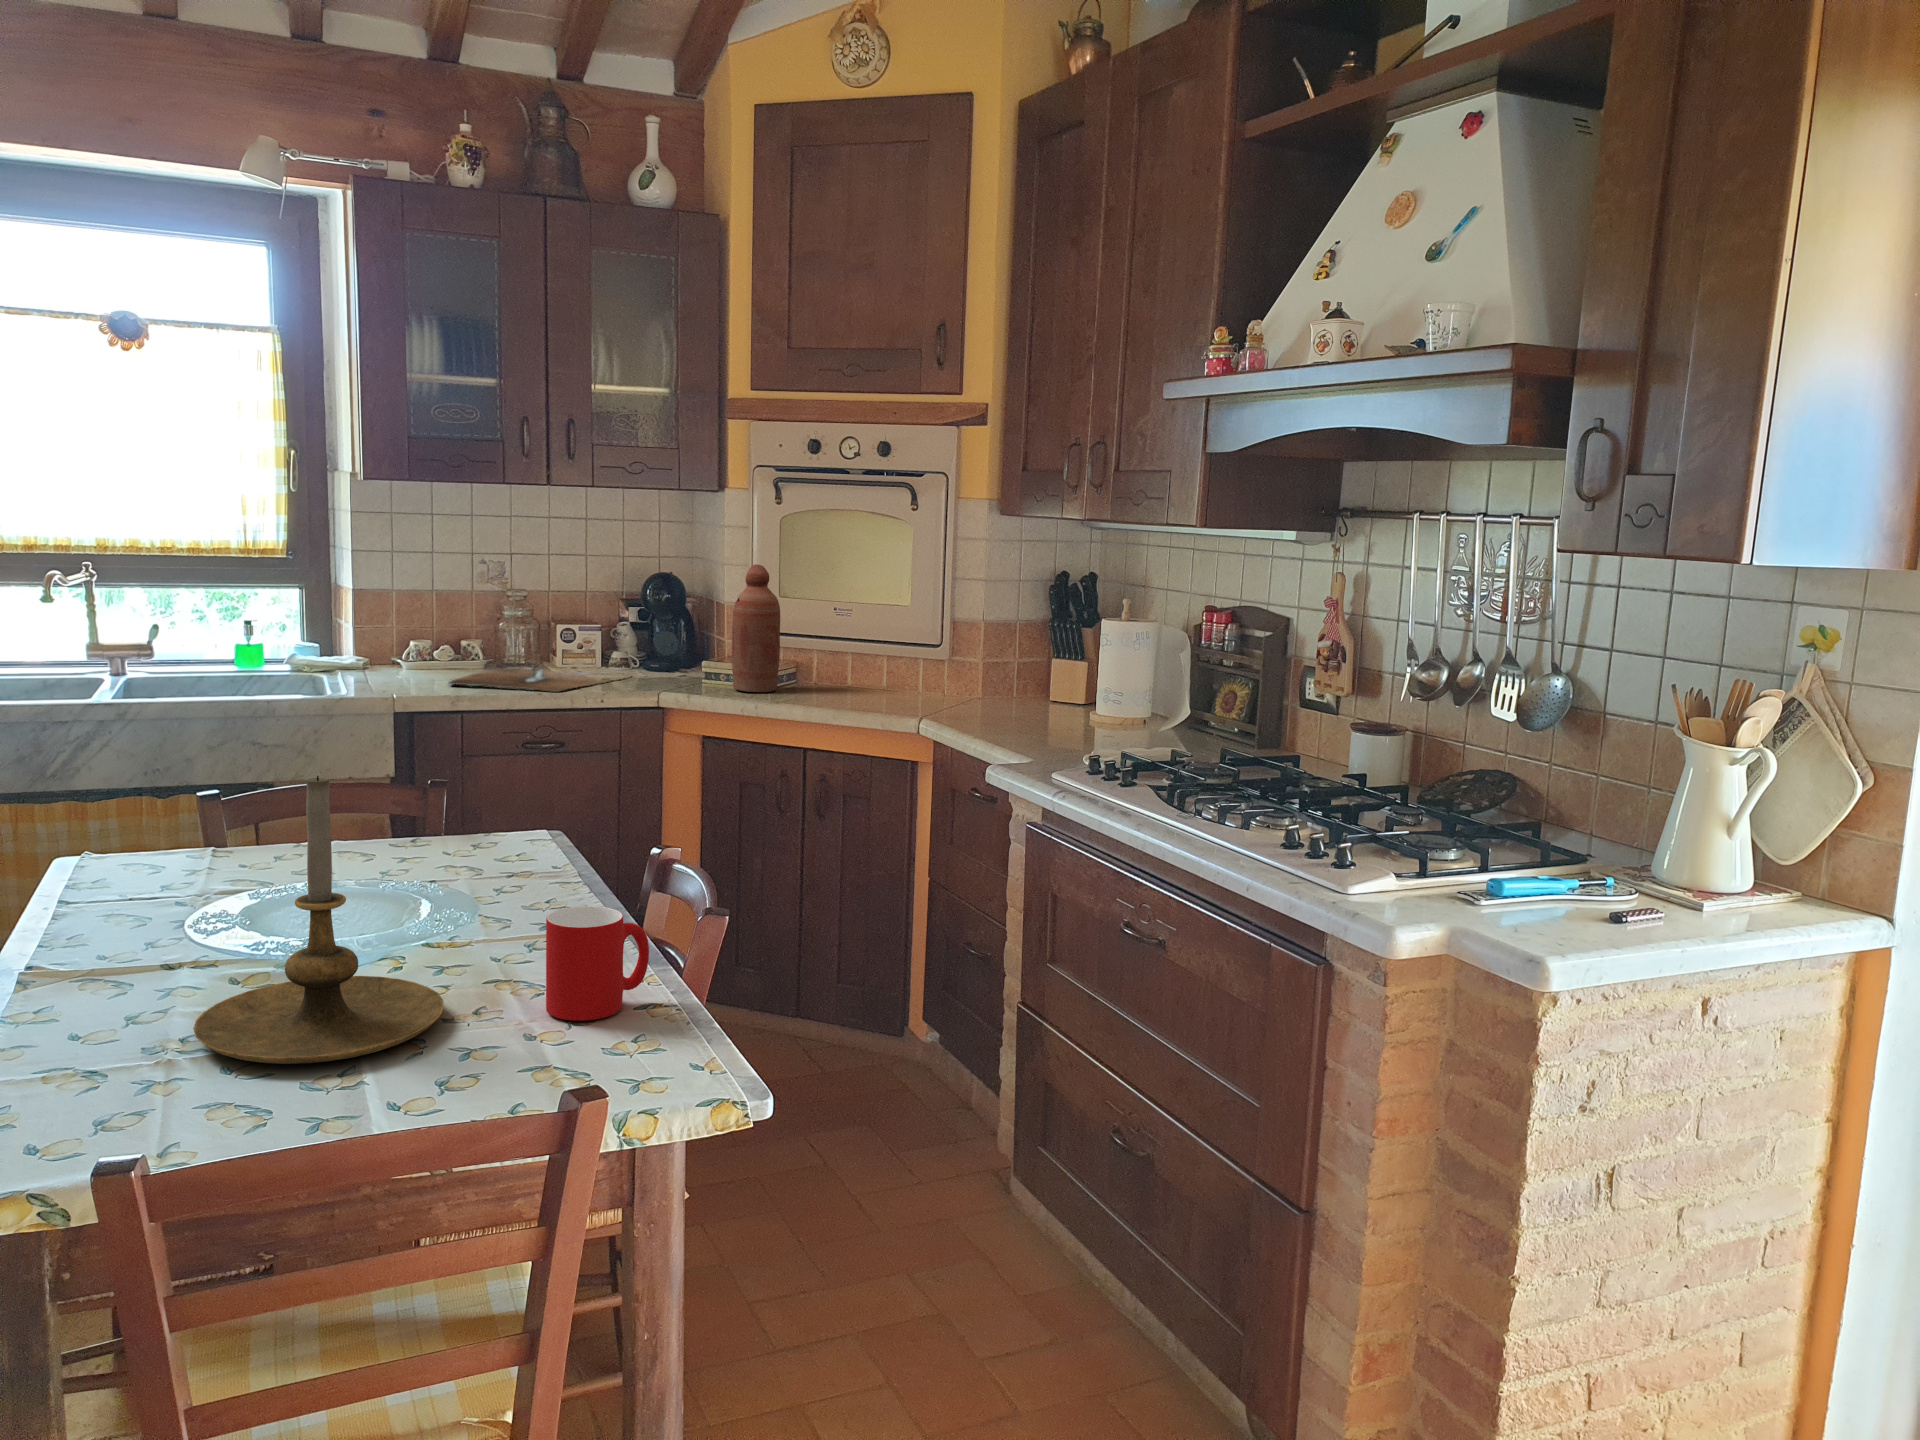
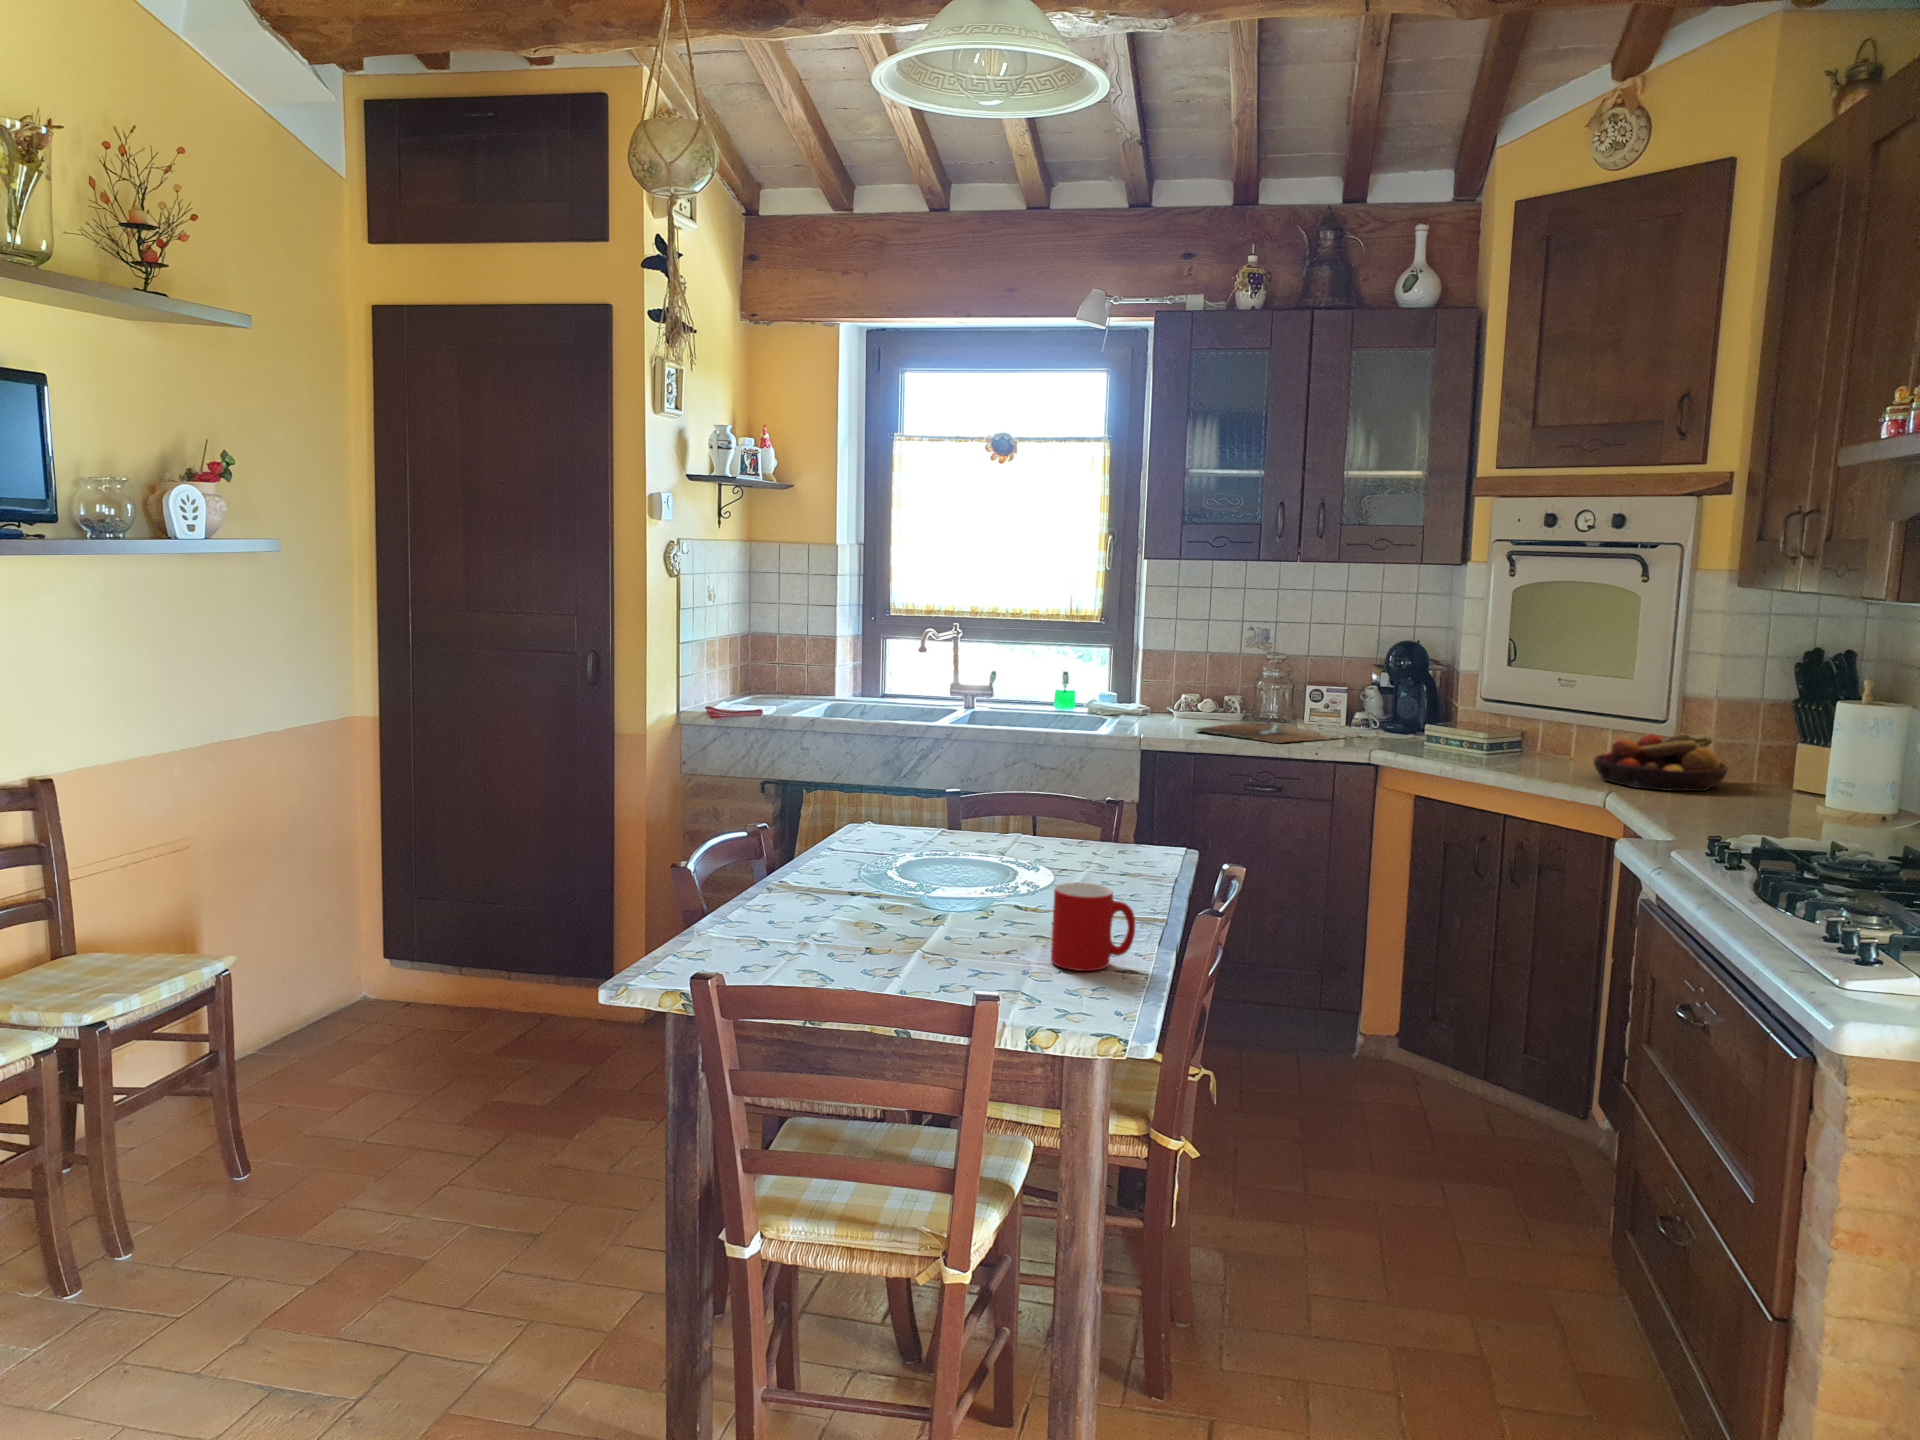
bottle: present [732,564,780,692] -> none [1442,636,1494,759]
fruit bowl: none [889,654,1004,709] -> present [1594,734,1728,791]
candle holder: present [193,776,444,1064] -> none [822,758,985,959]

